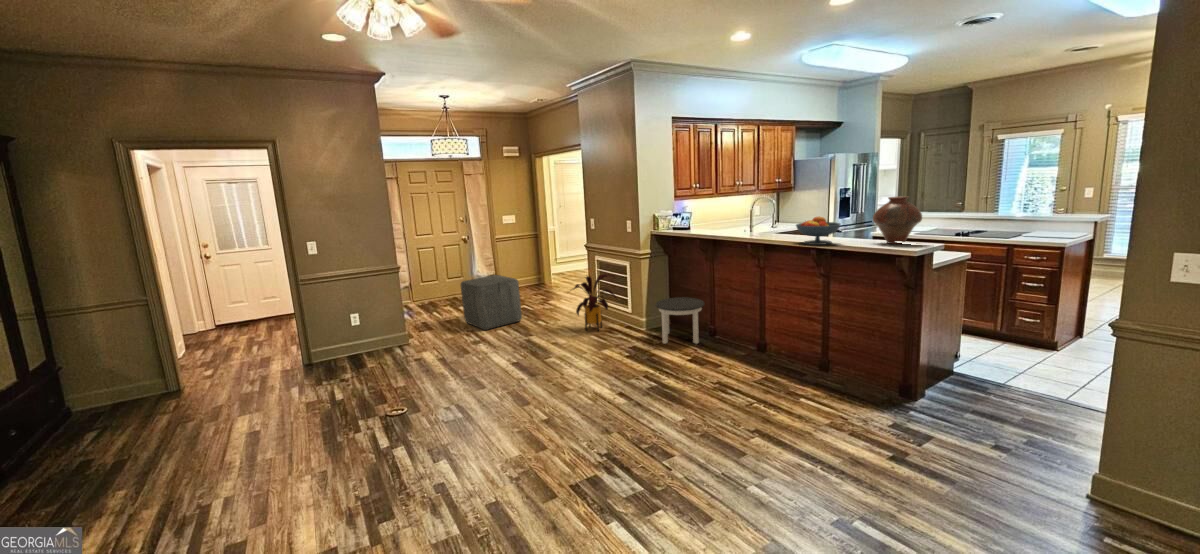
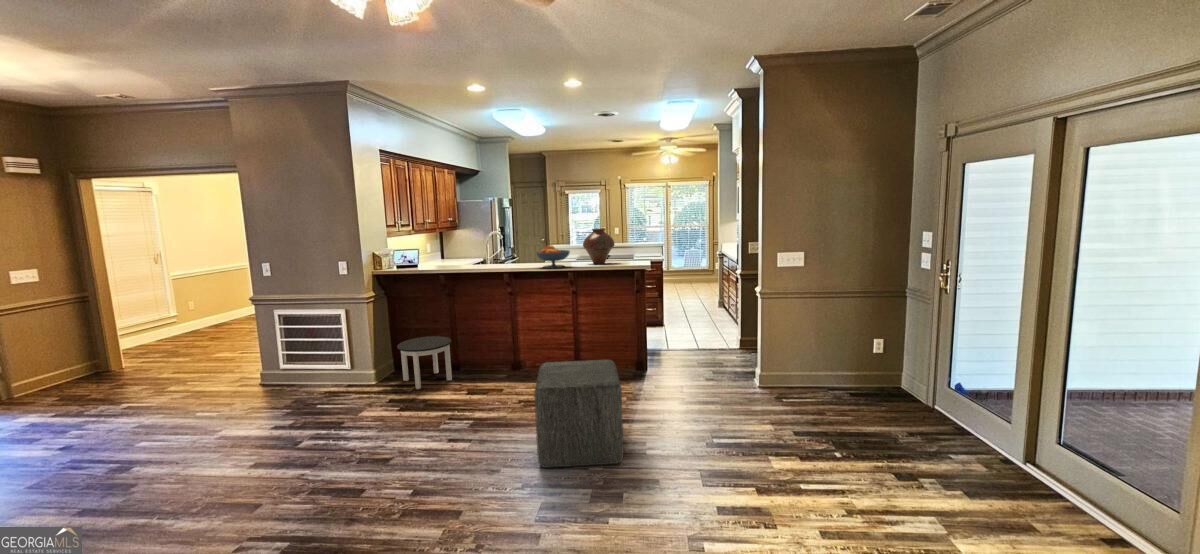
house plant: present [573,274,616,331] -> none [262,326,343,404]
ottoman: present [461,275,522,330] -> present [534,359,623,468]

